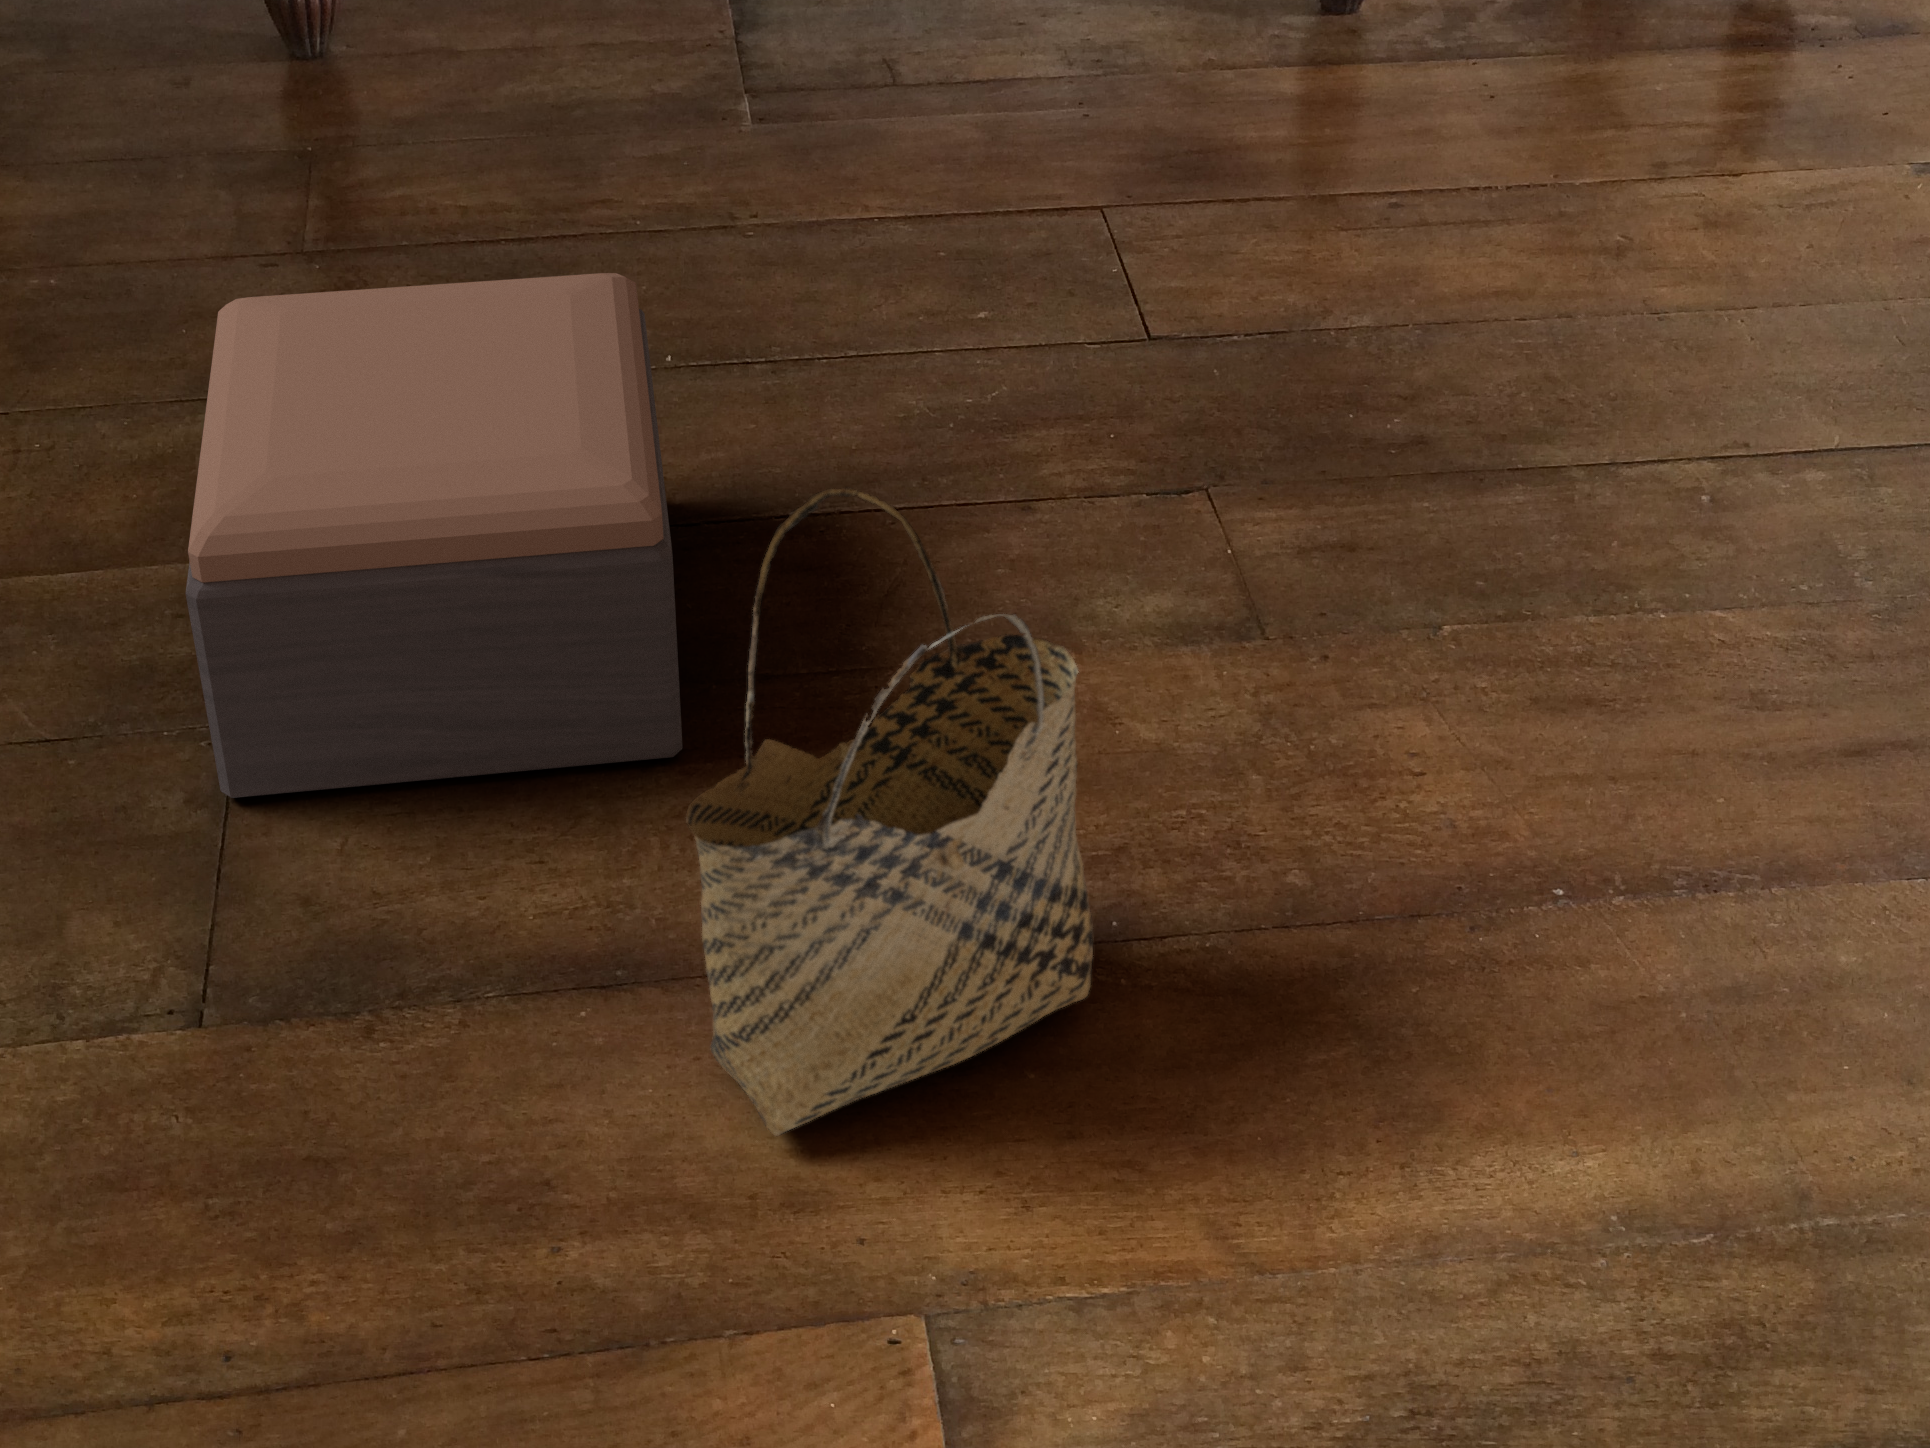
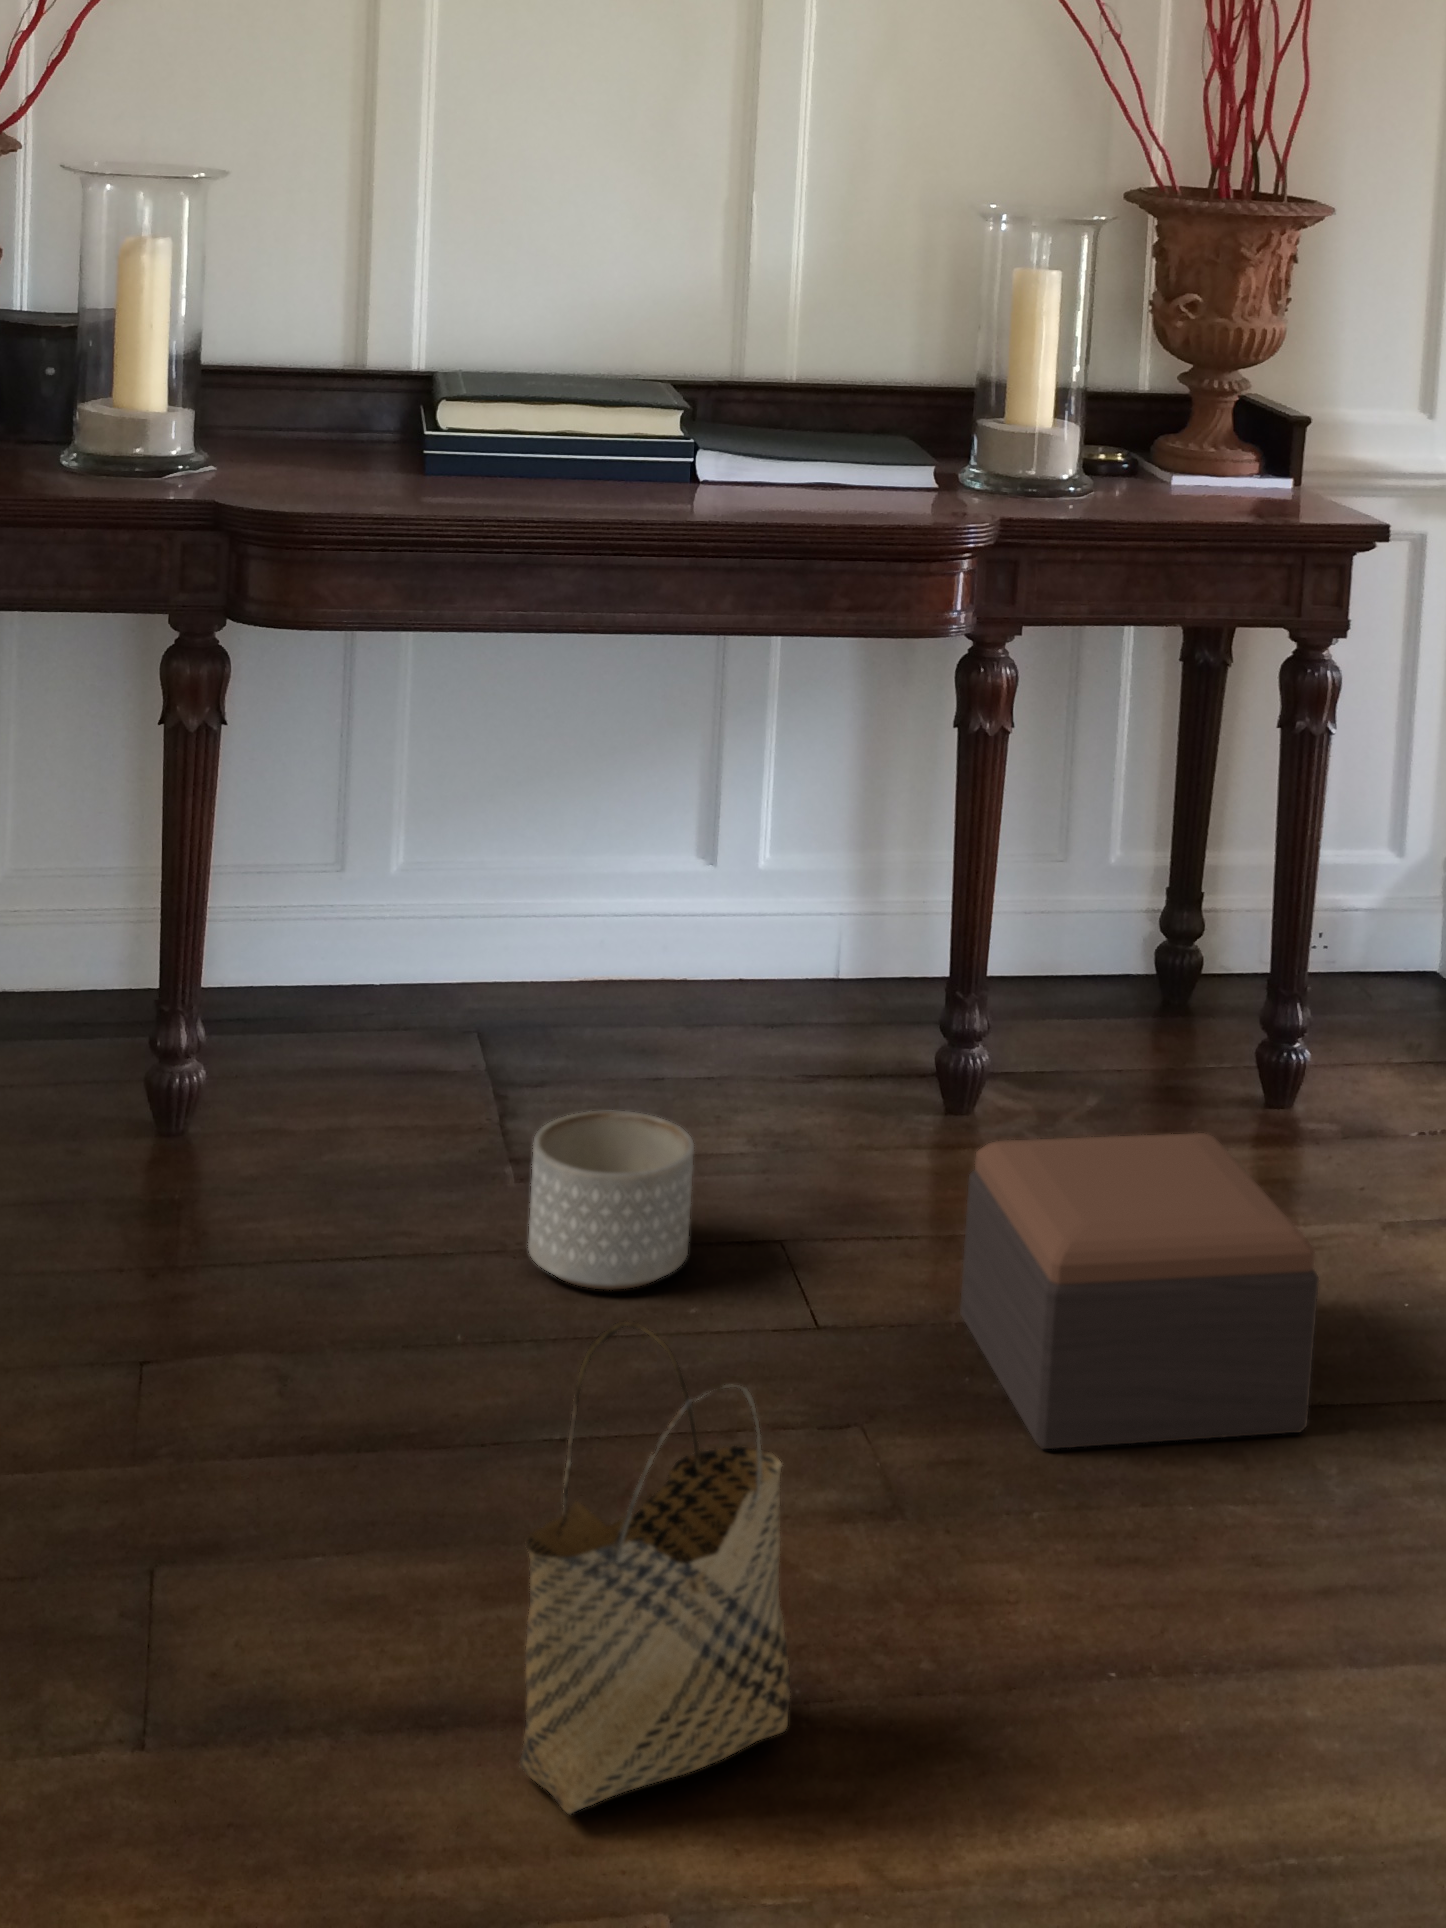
planter: none [758,43,978,282] -> present [528,1111,694,1290]
footstool: present [186,273,683,798] -> present [960,1133,1319,1449]

